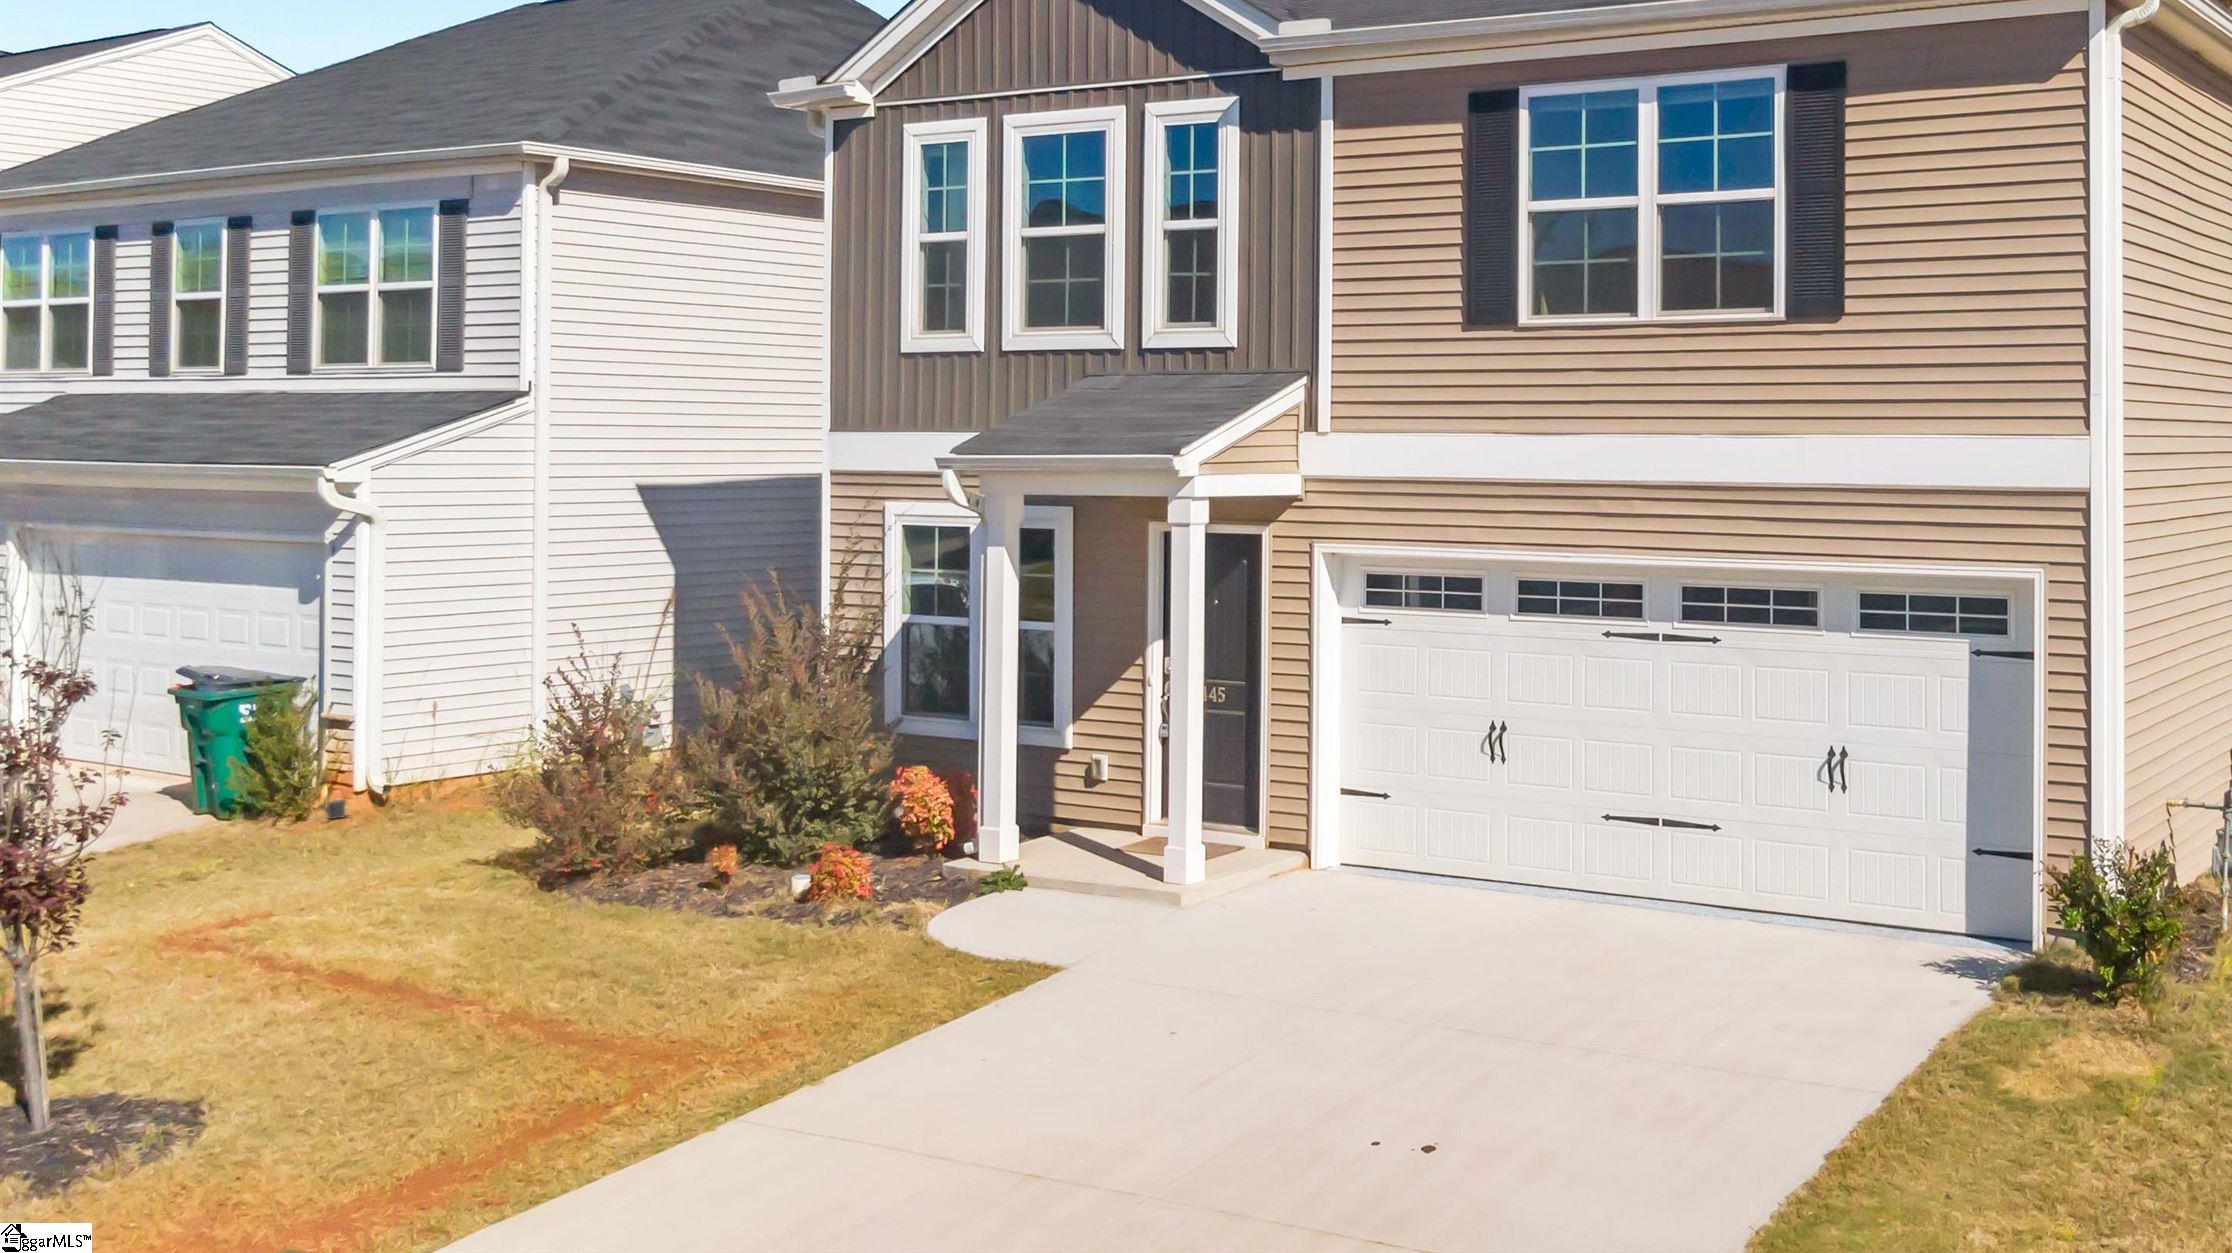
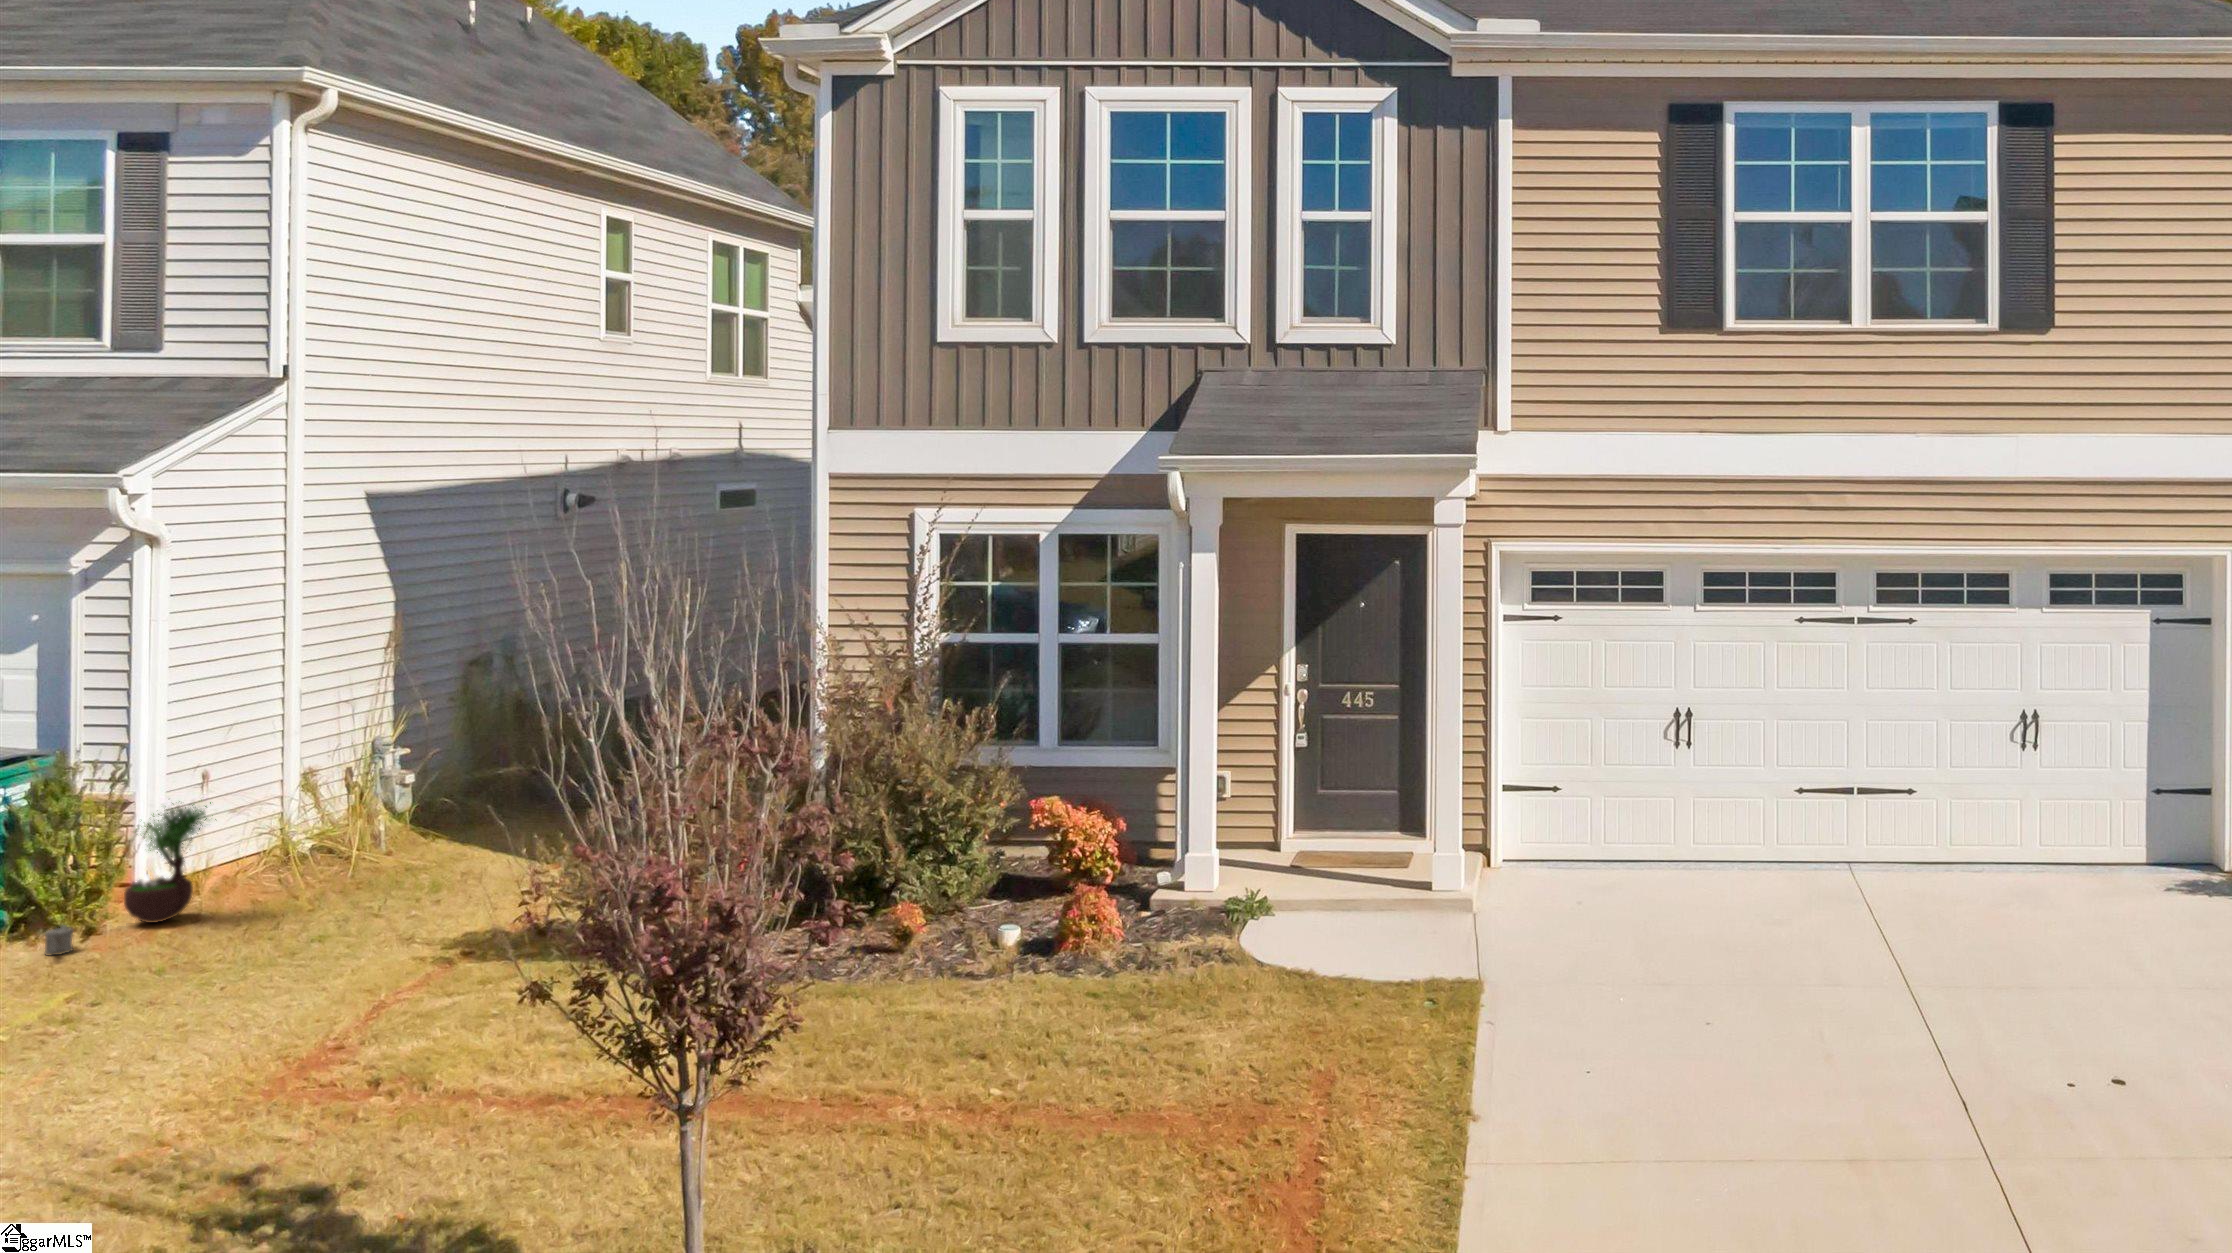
potted tree: none [391,712,450,806] -> present [124,802,216,923]

